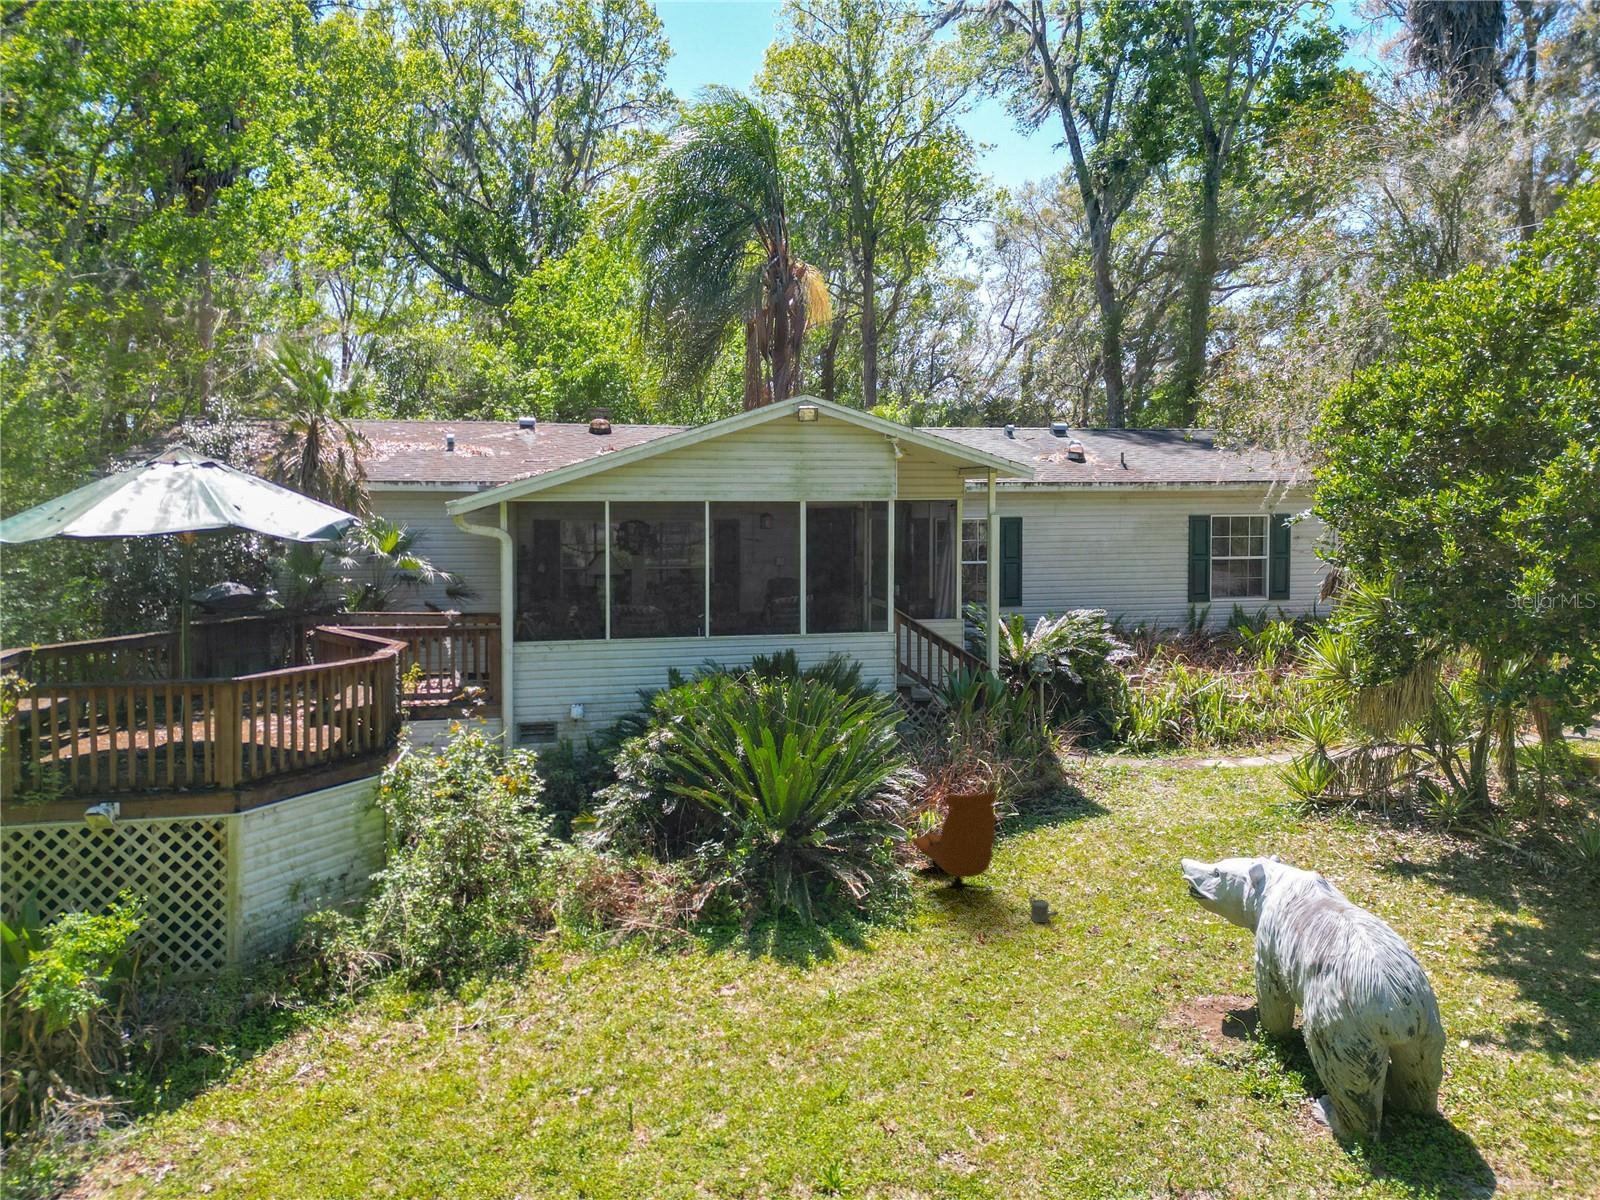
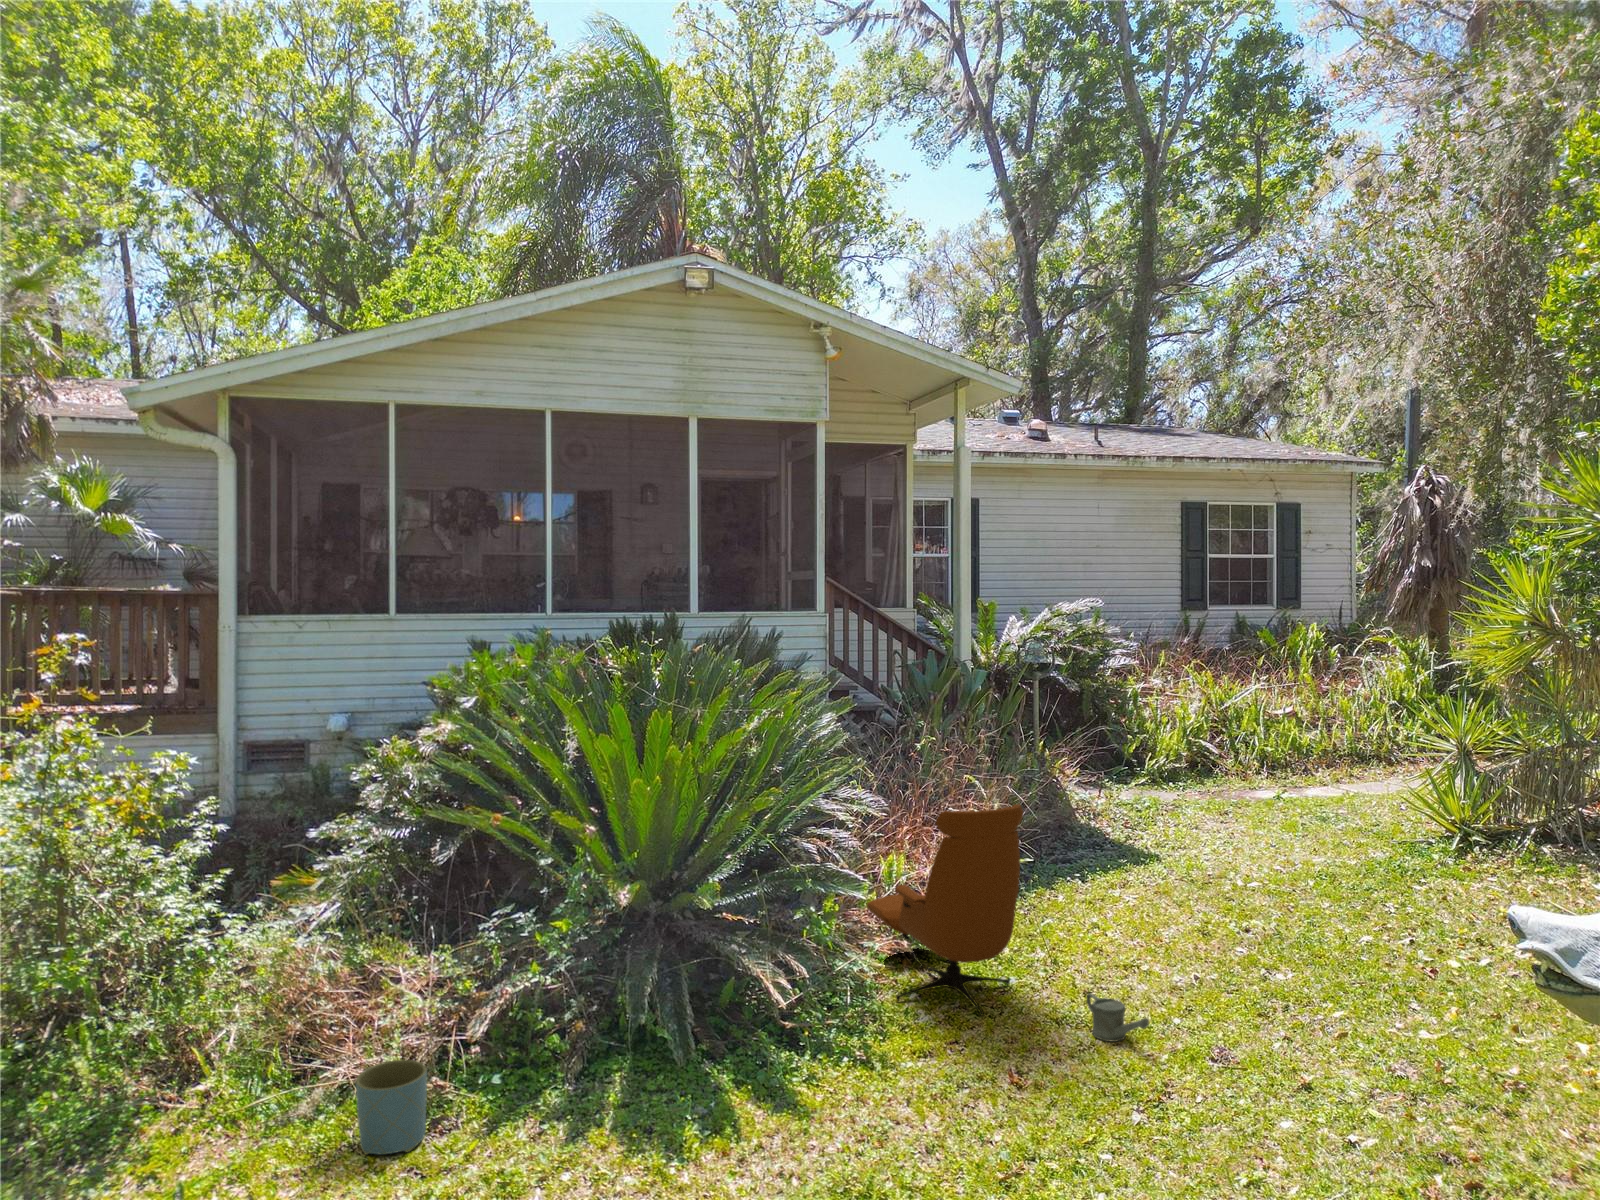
planter: none [647,918,680,963] -> present [356,1060,427,1155]

